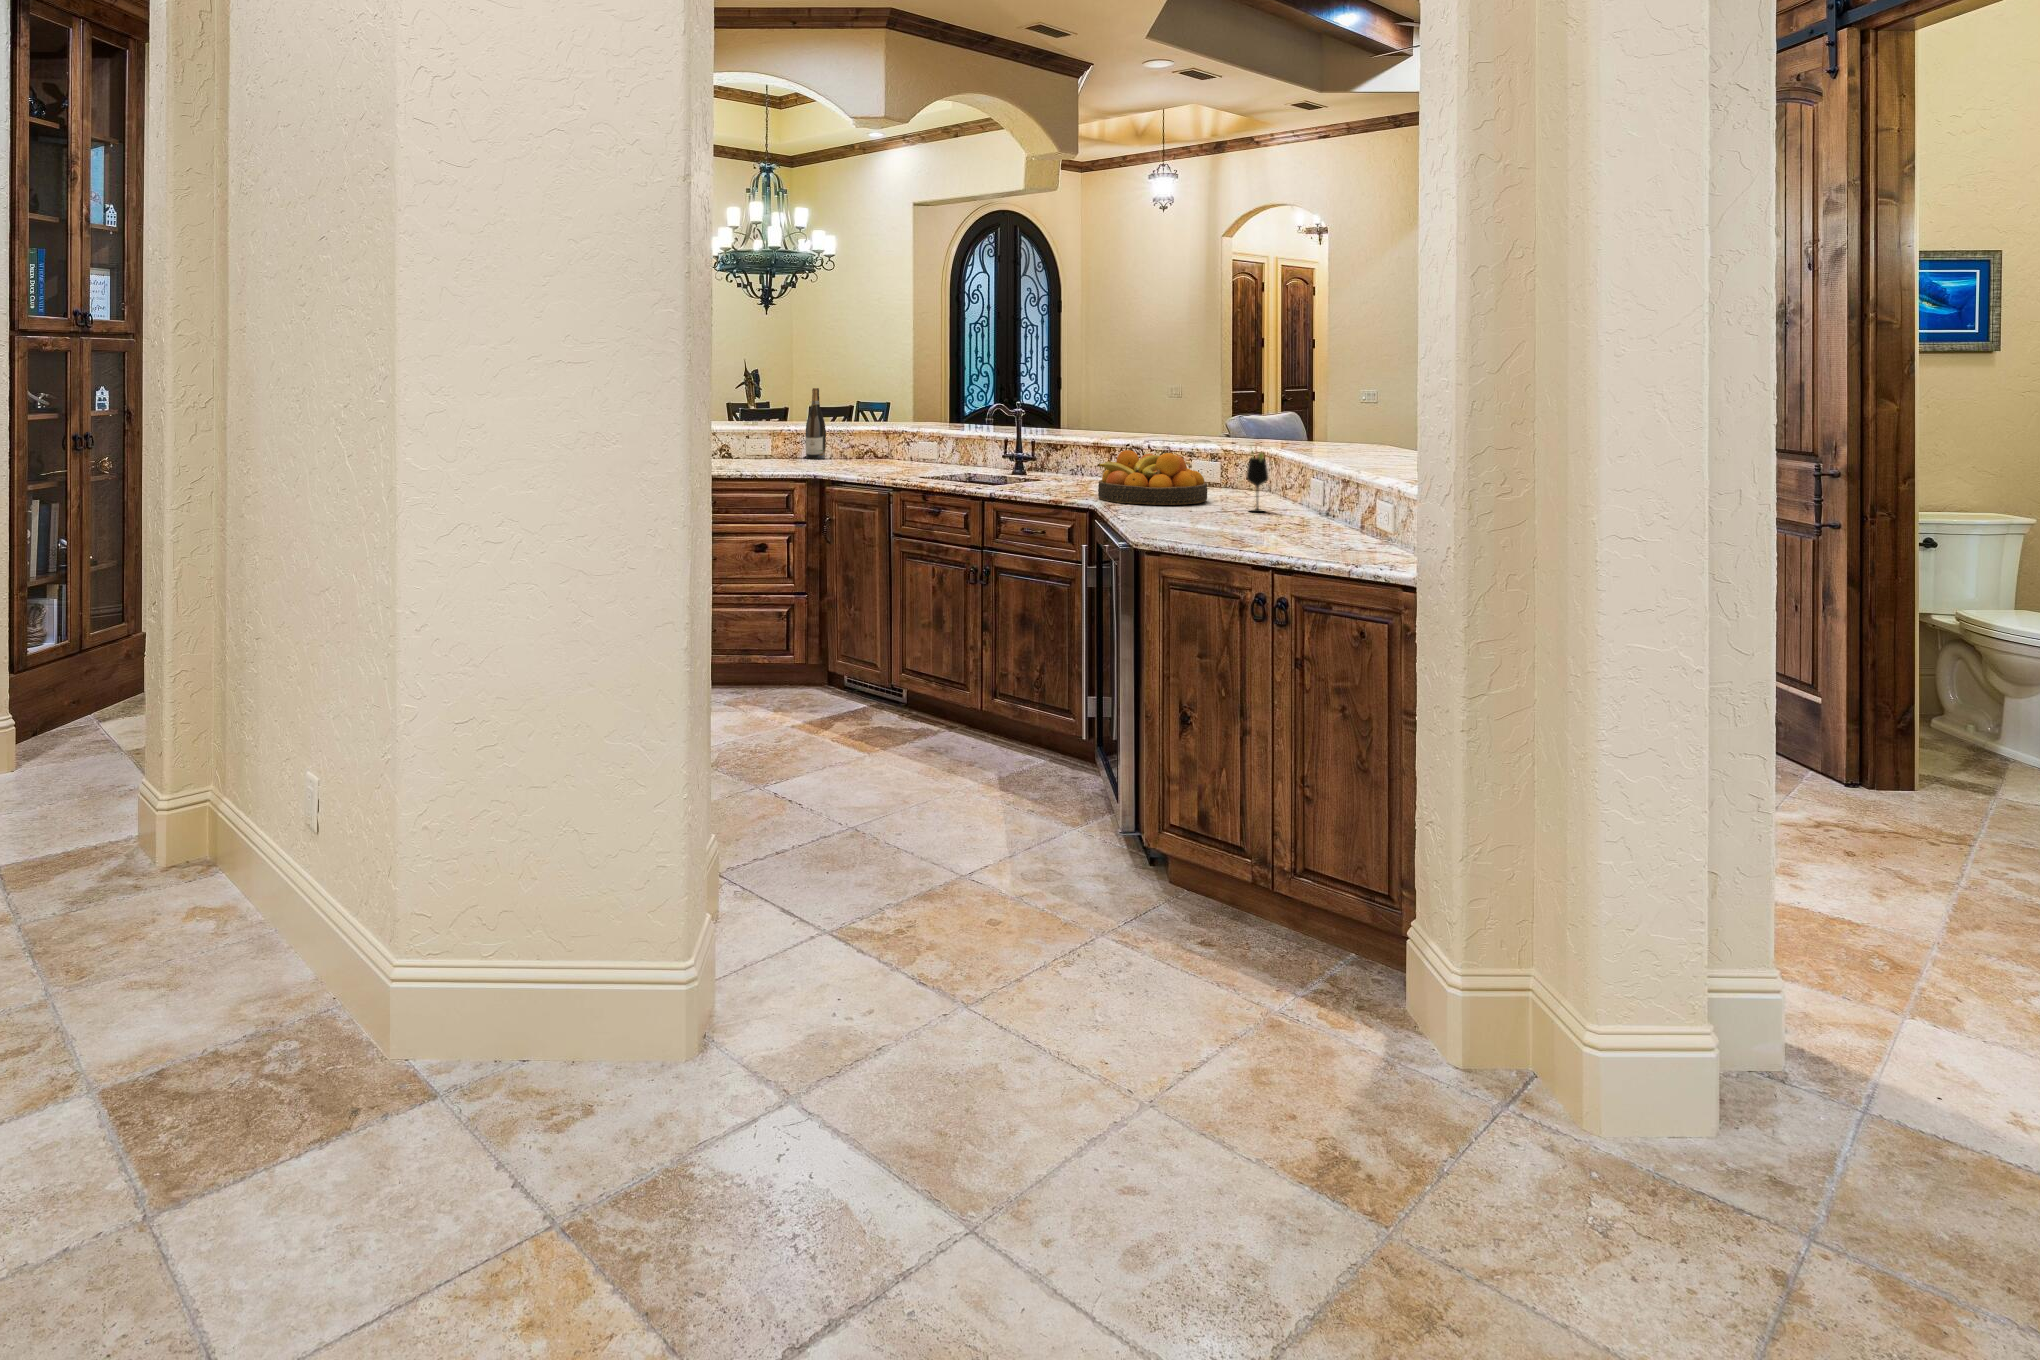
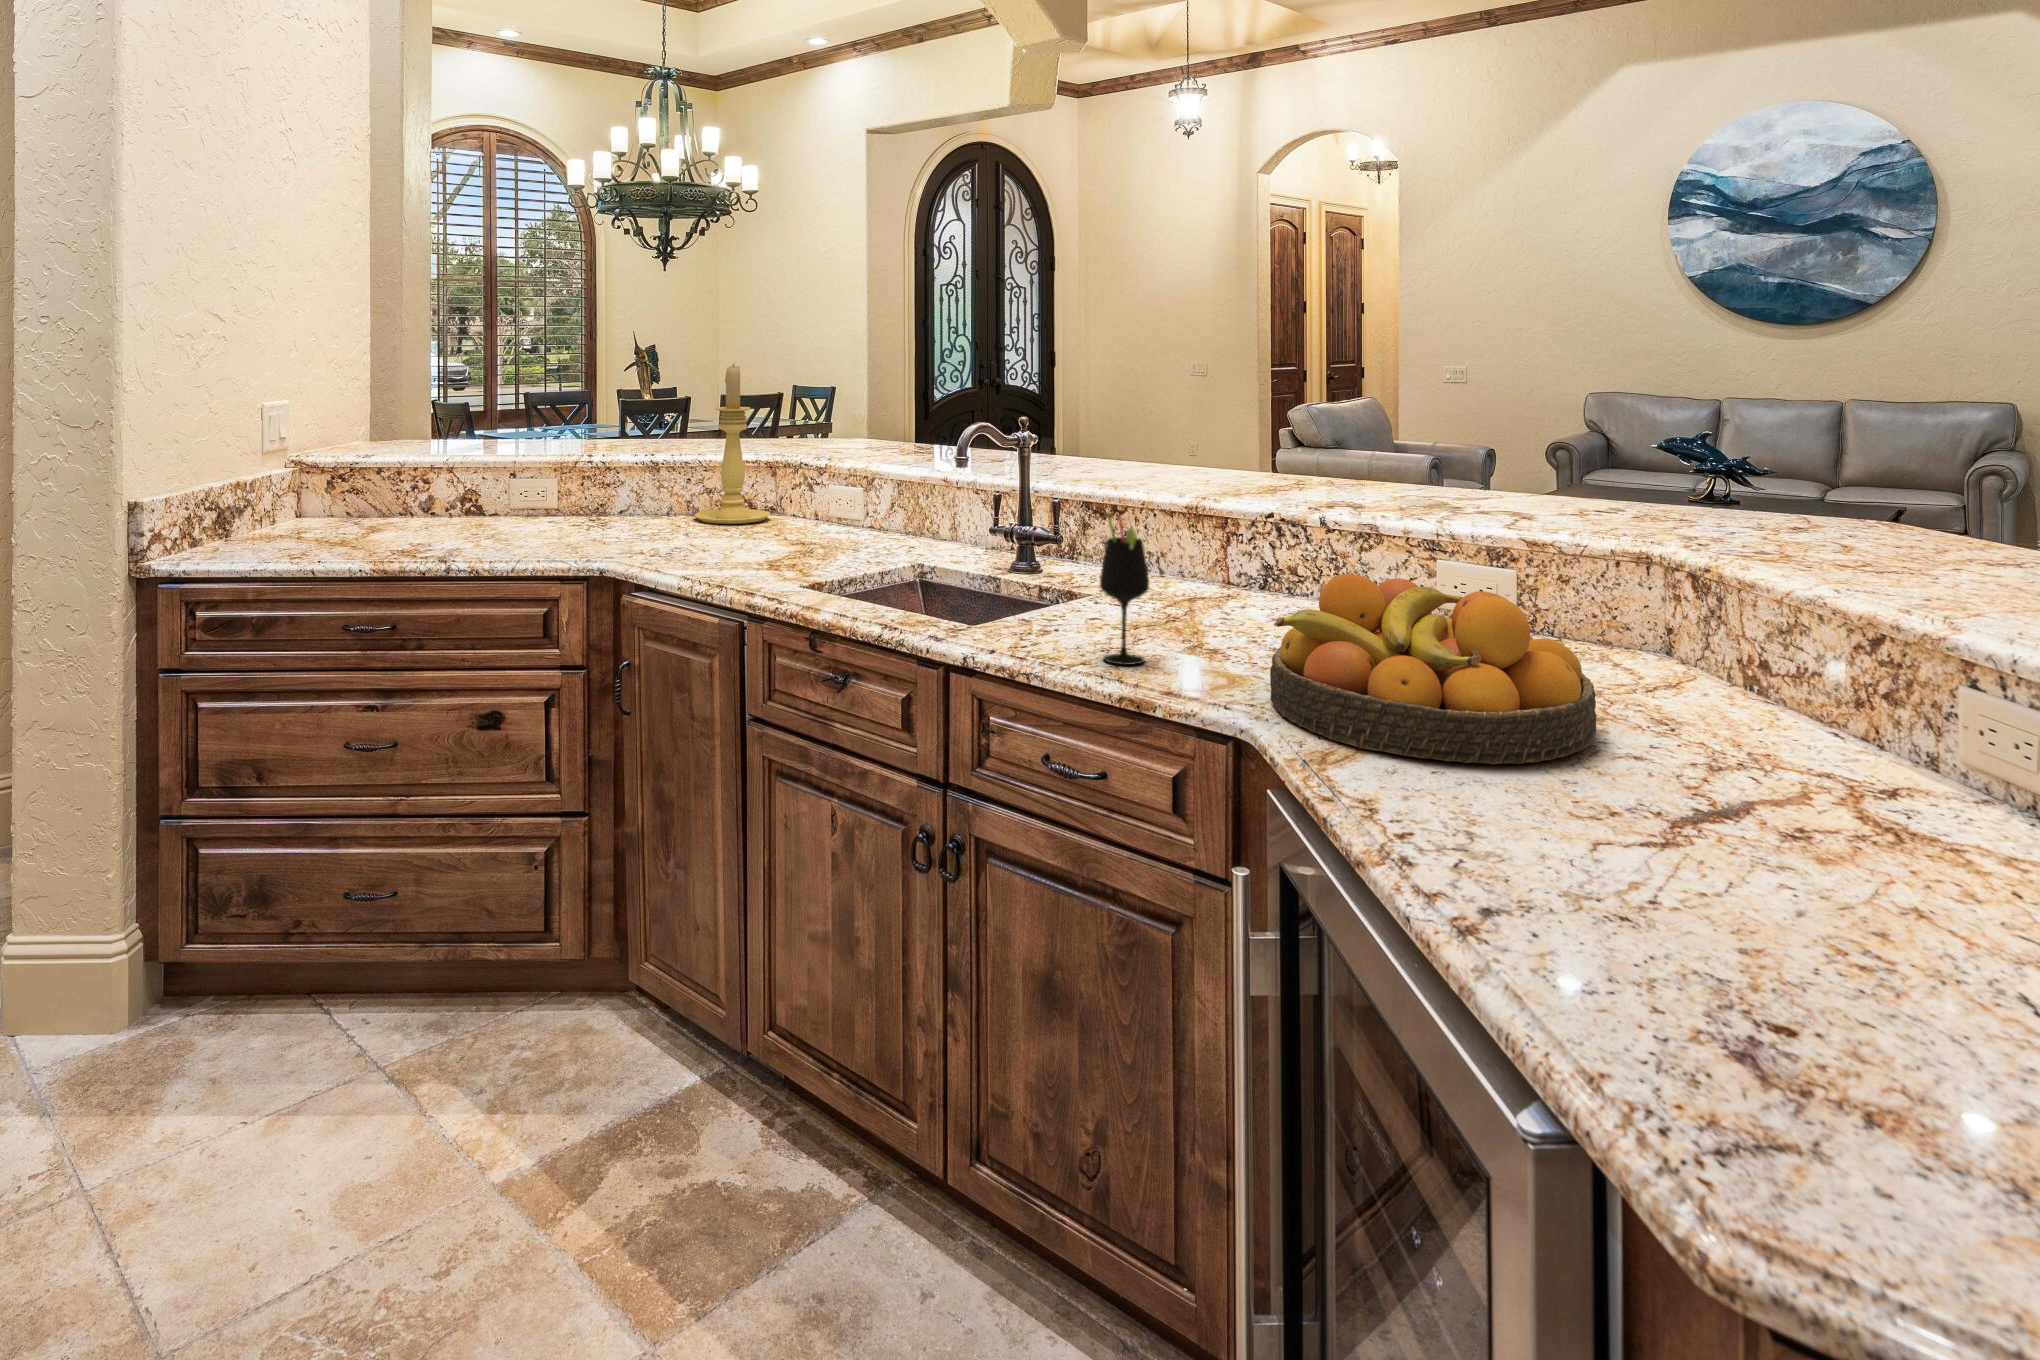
candle holder: none [849,378,888,461] -> present [695,363,770,524]
wine bottle: present [806,388,826,459] -> none [612,383,651,519]
wine glass: present [1246,453,1268,512] -> present [1100,513,1149,665]

